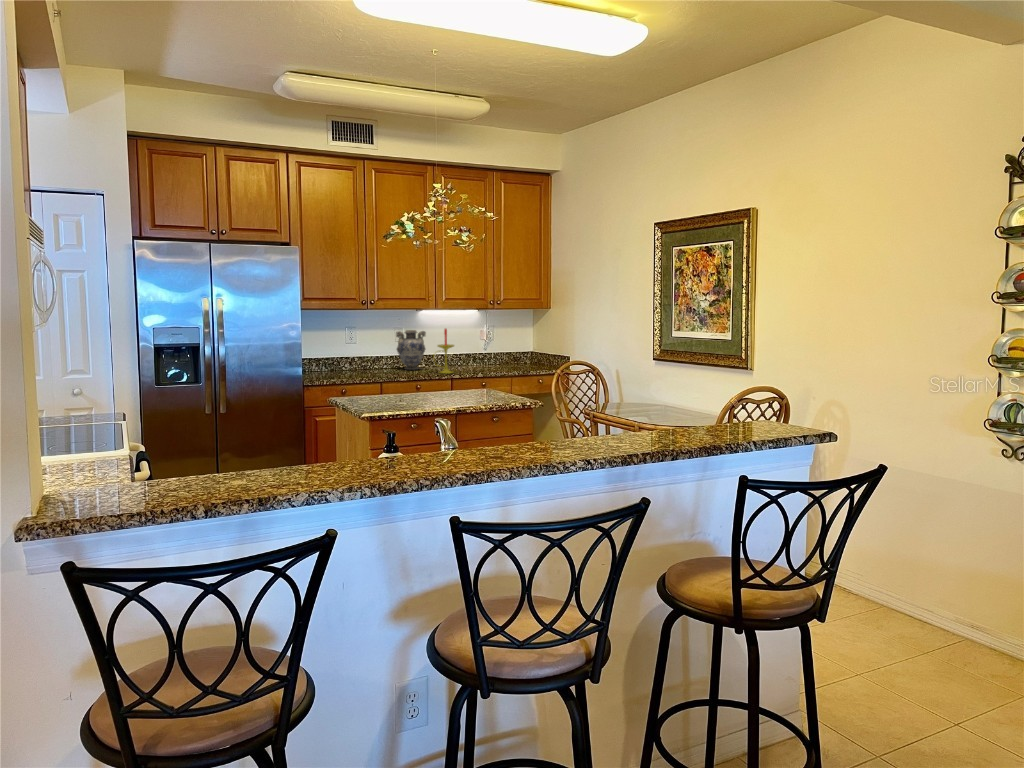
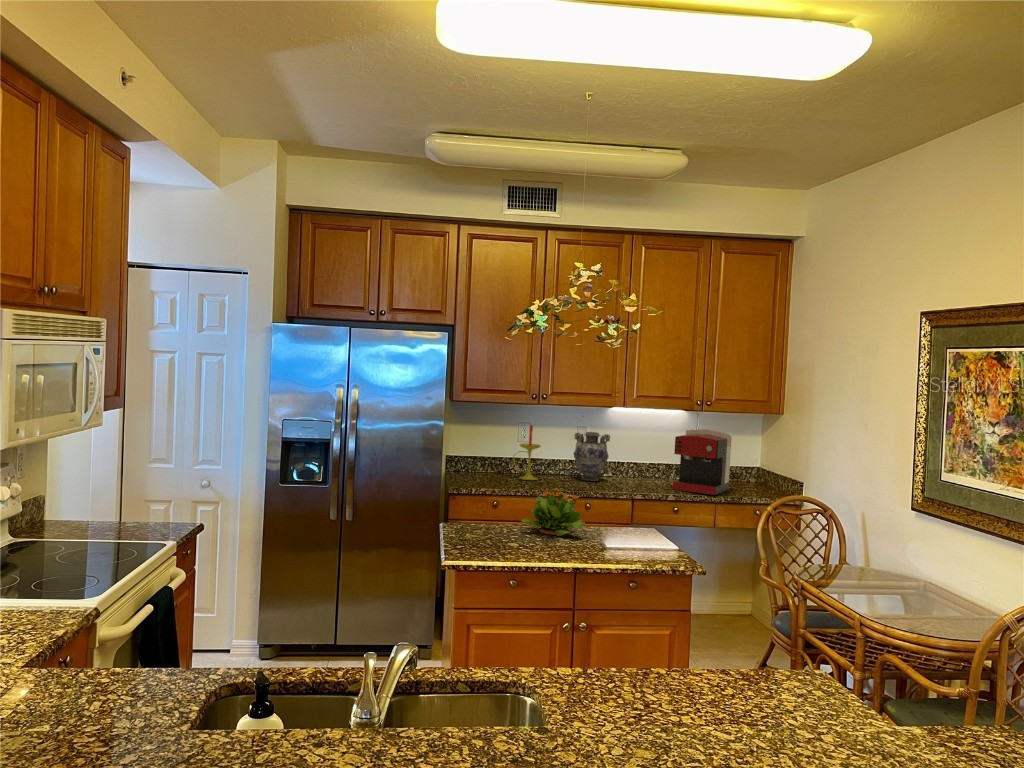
coffee maker: none [477,321,517,371] -> present [673,429,732,495]
candle: present [438,329,454,373] -> present [516,425,540,480]
potted flower: none [397,365,447,400] -> present [521,488,585,536]

